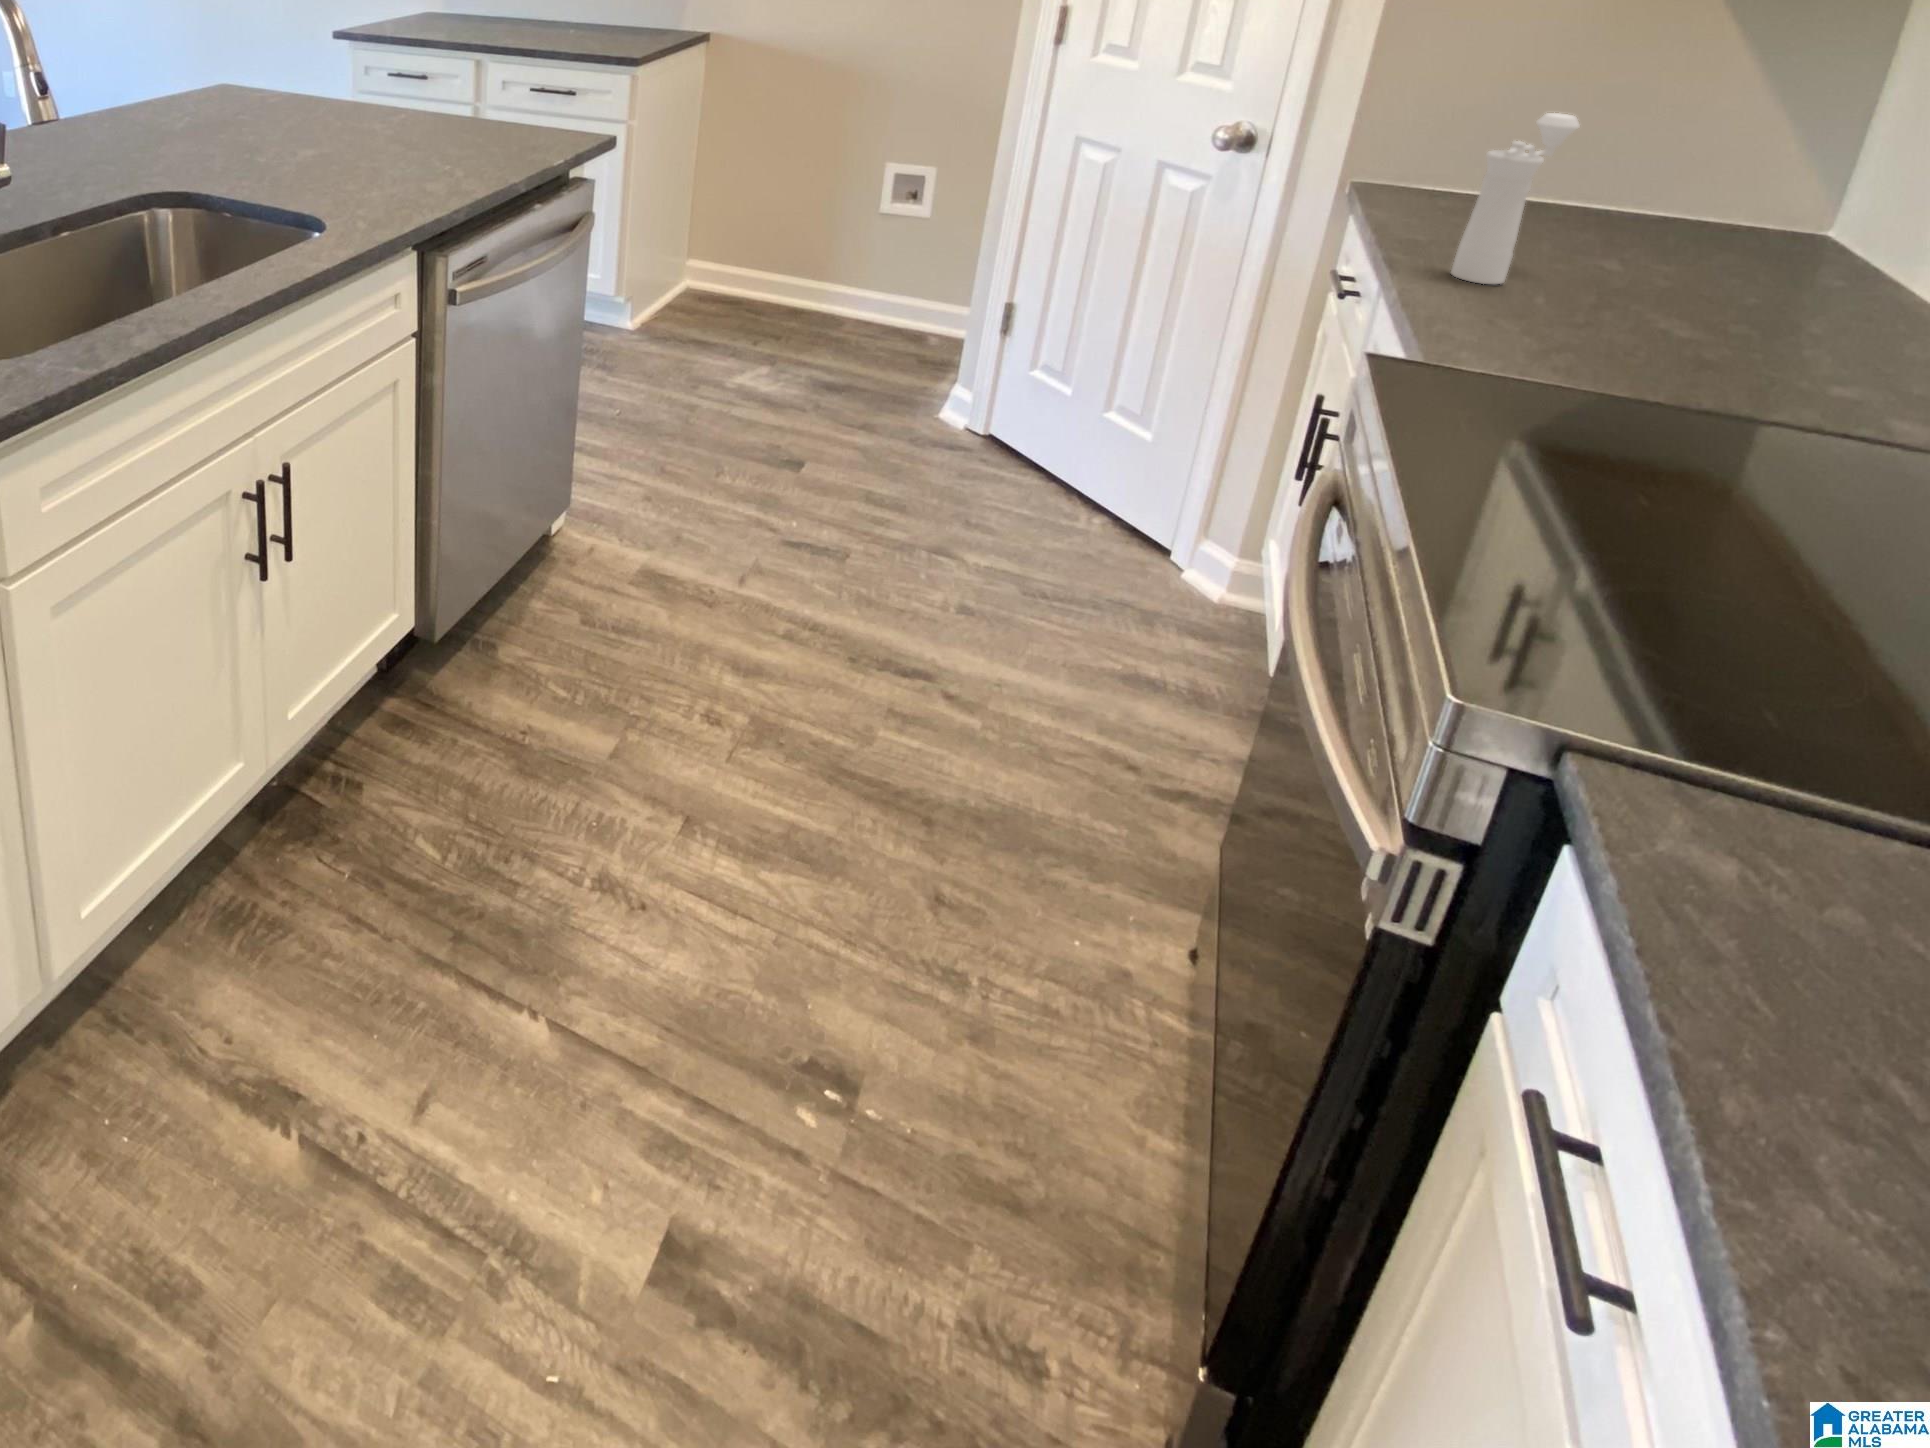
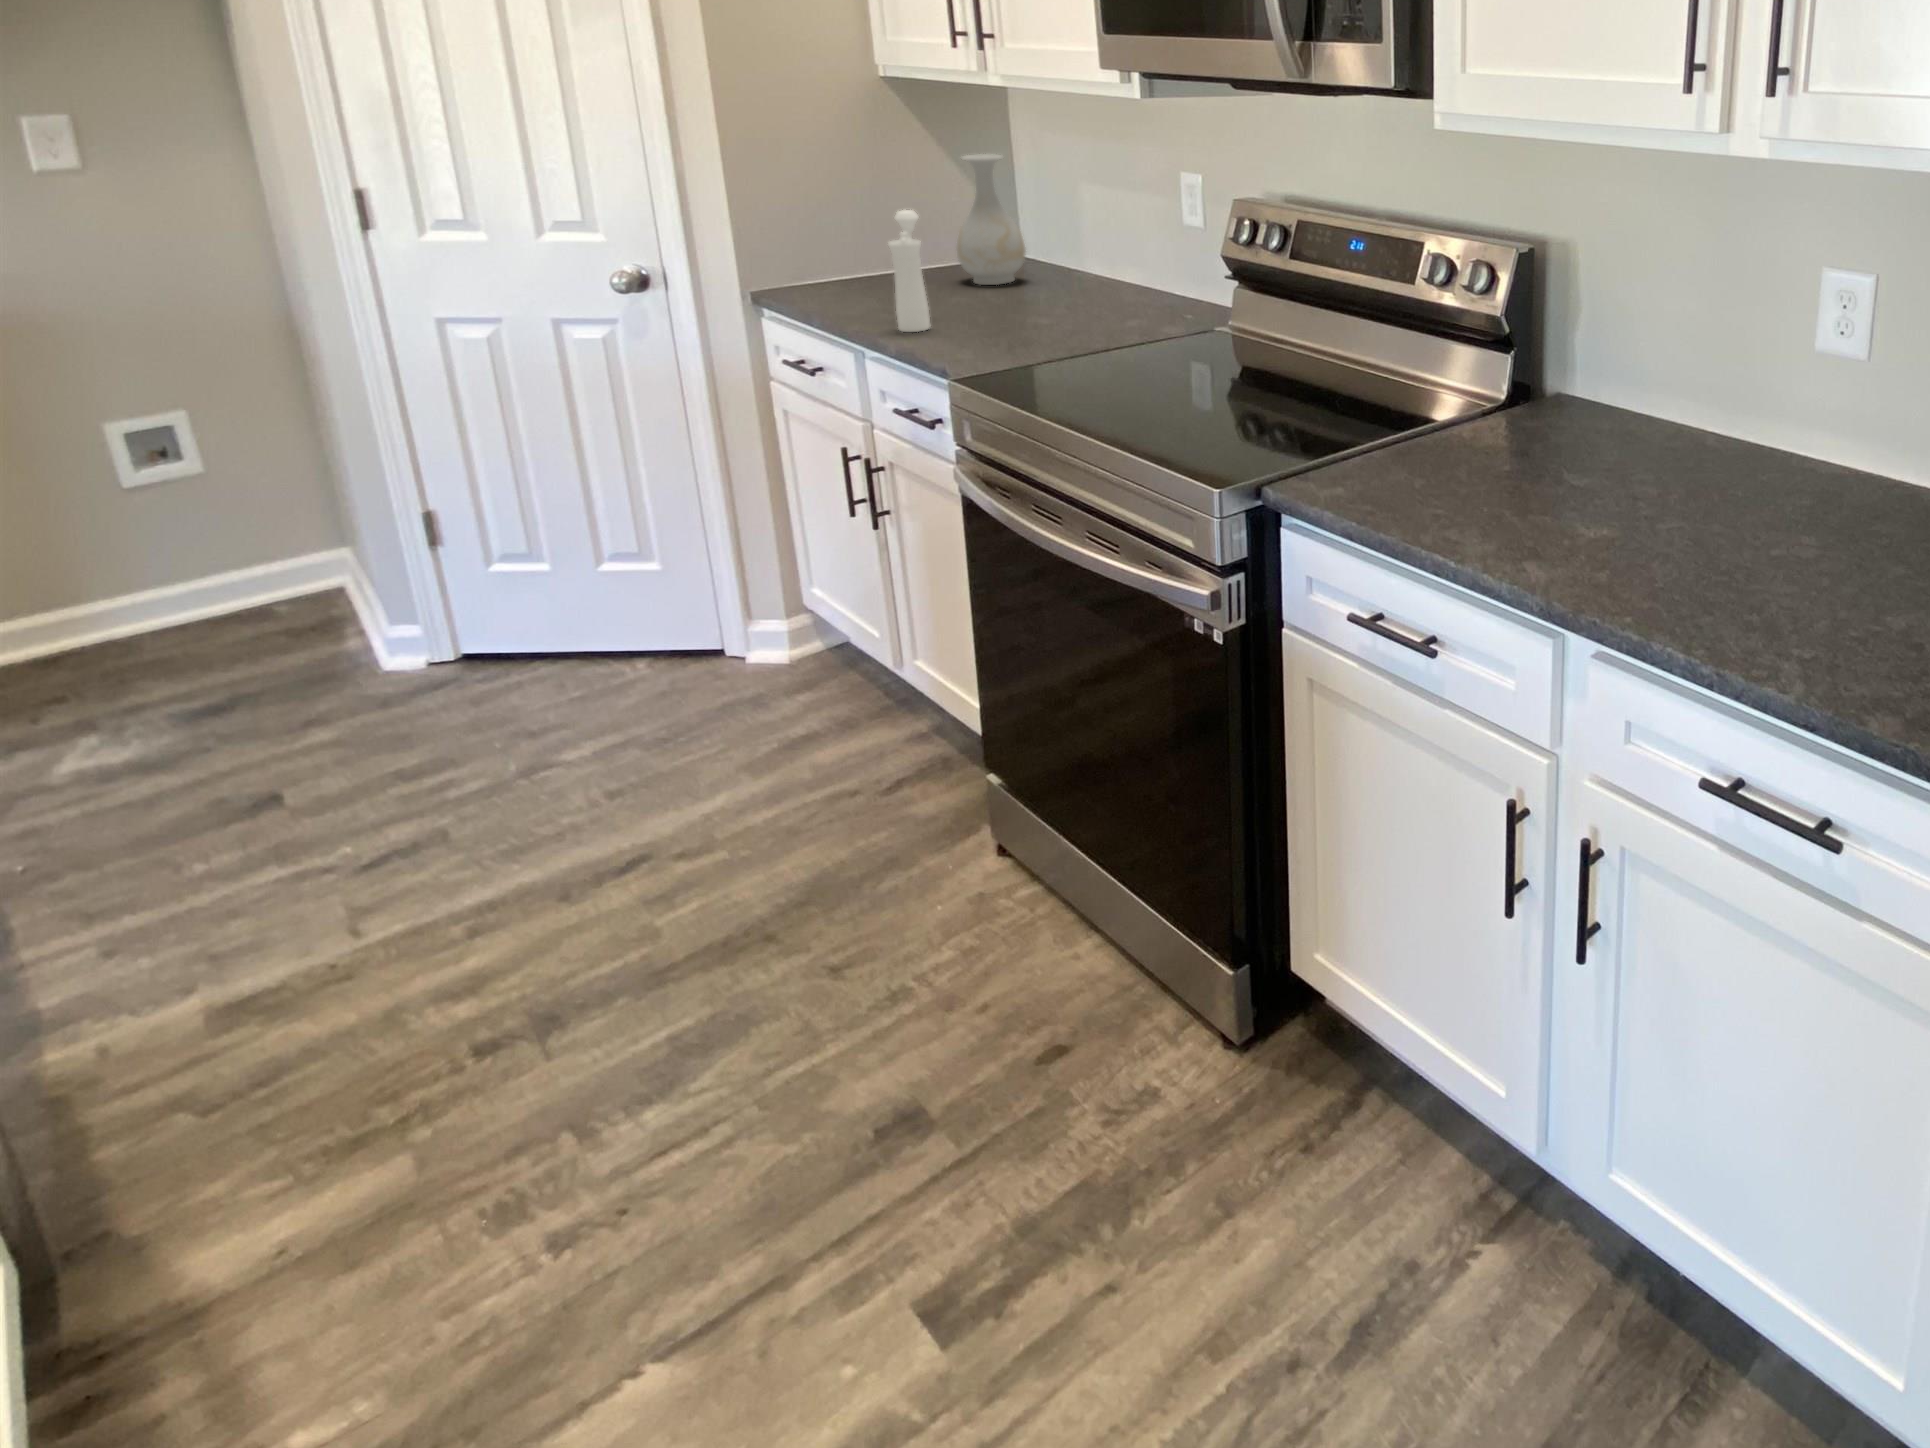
vase: none [1685,55,1866,268] -> present [956,154,1026,285]

